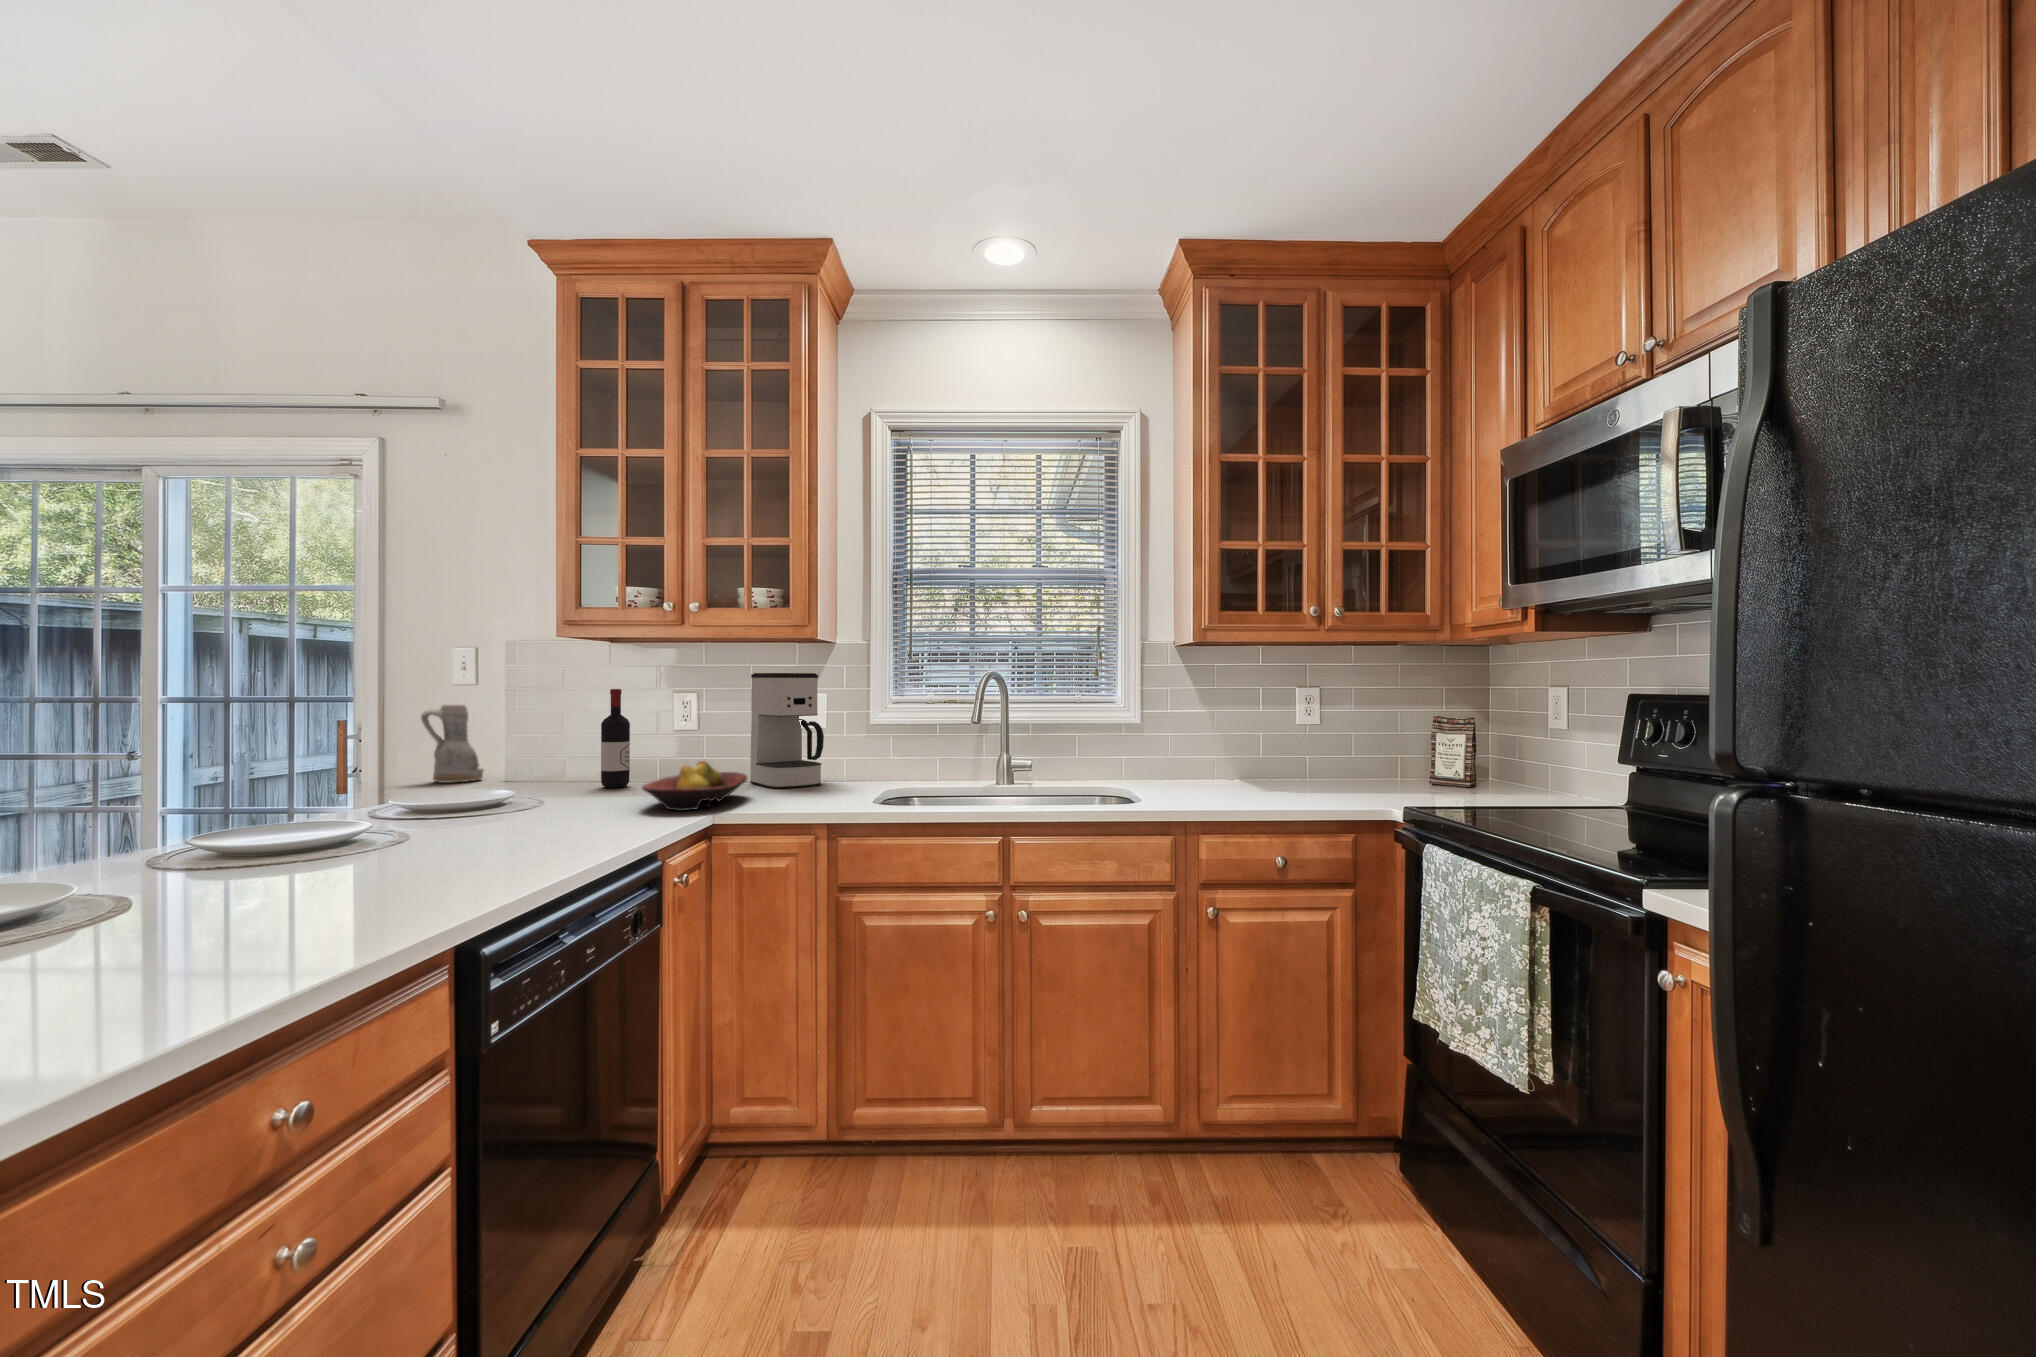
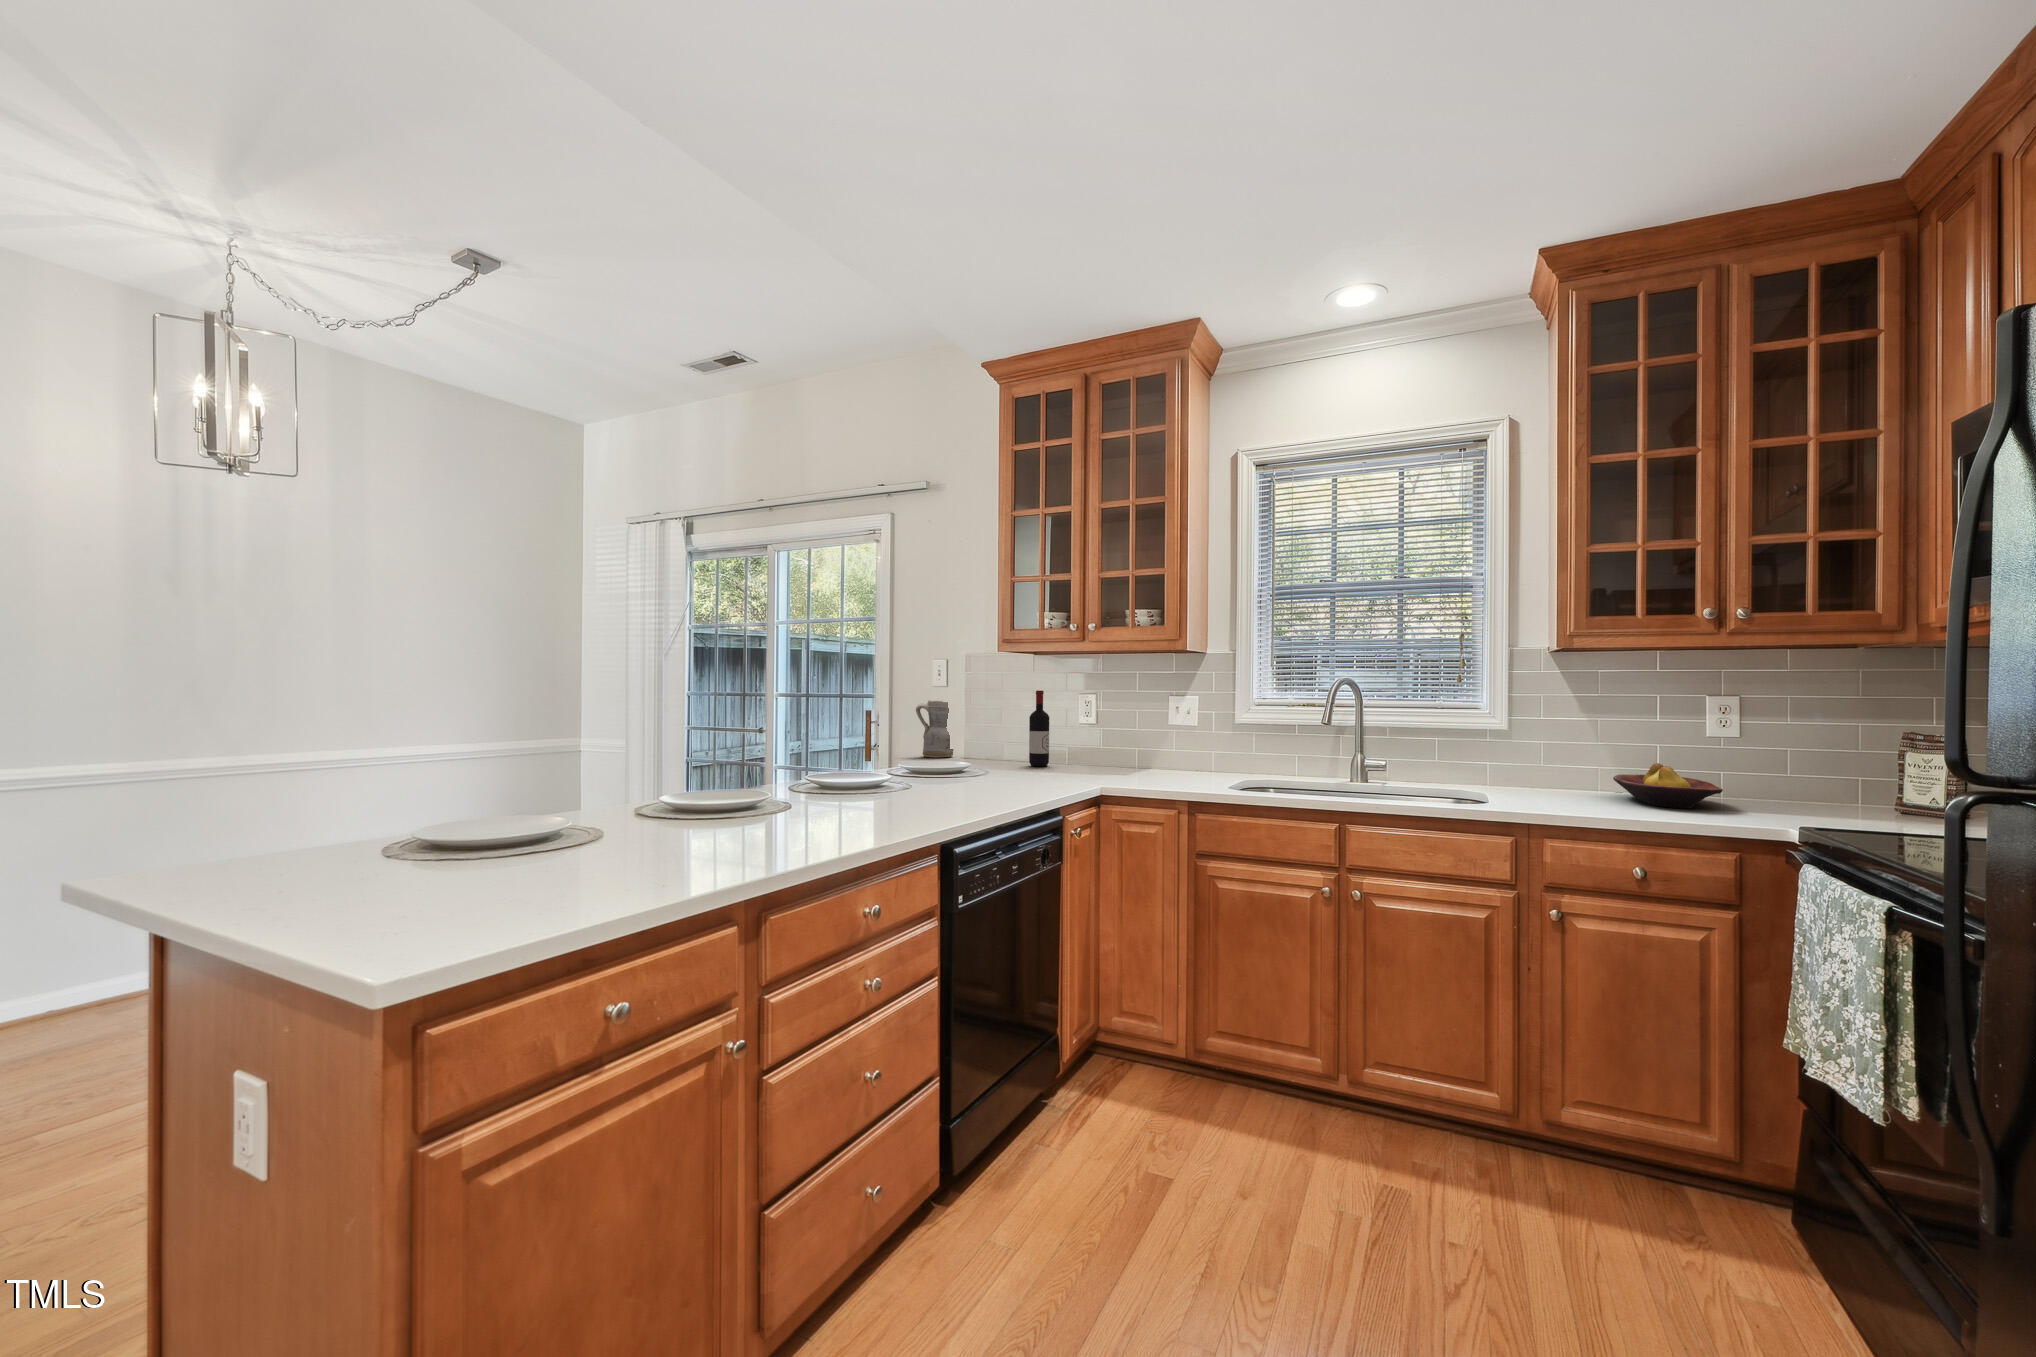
coffee maker: present [750,673,824,788] -> none [1138,679,1198,774]
fruit bowl: present [642,761,747,811] -> present [1613,763,1723,808]

